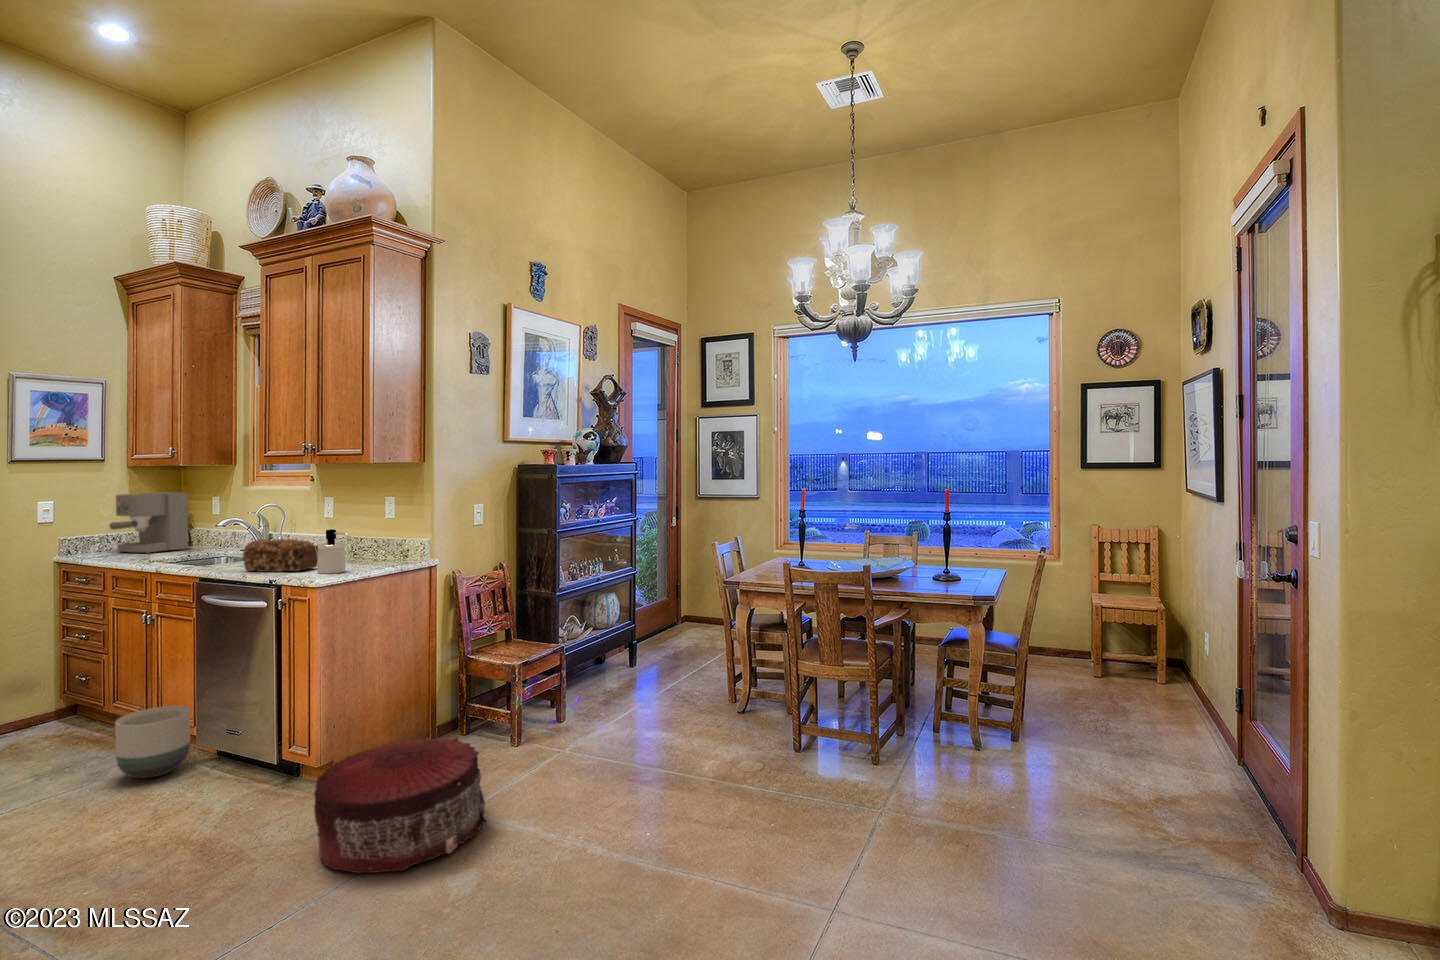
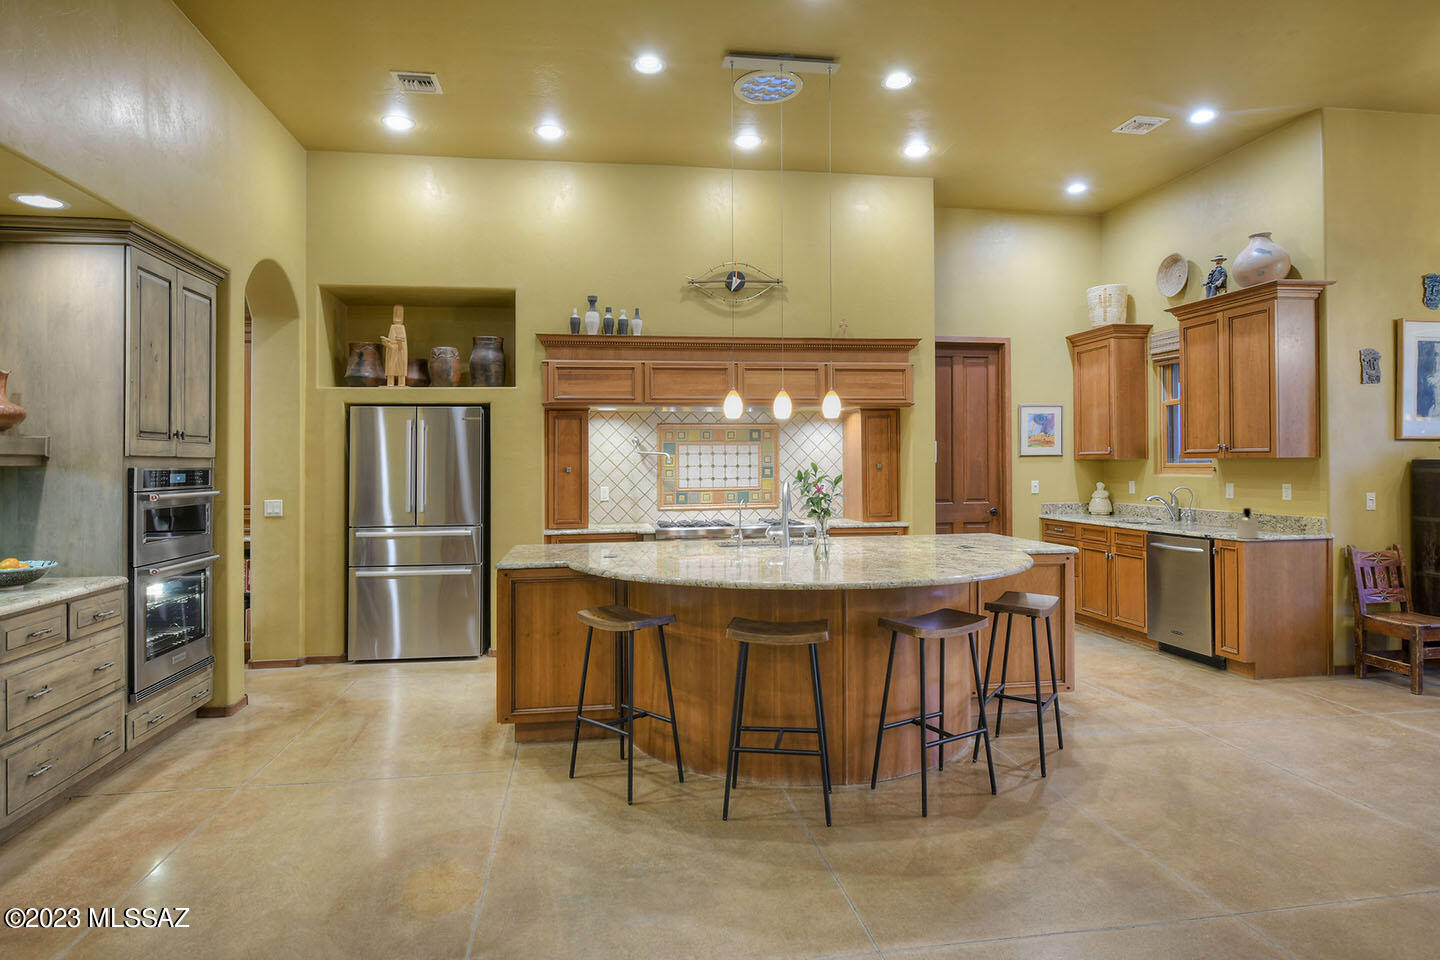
coffee maker: present [110,493,189,554] -> none [1072,478,1115,518]
bread loaf: present [243,539,318,572] -> none [1181,513,1233,535]
planter: present [115,706,190,779] -> none [1106,613,1147,653]
pouf: present [314,737,486,873] -> none [1261,657,1402,735]

